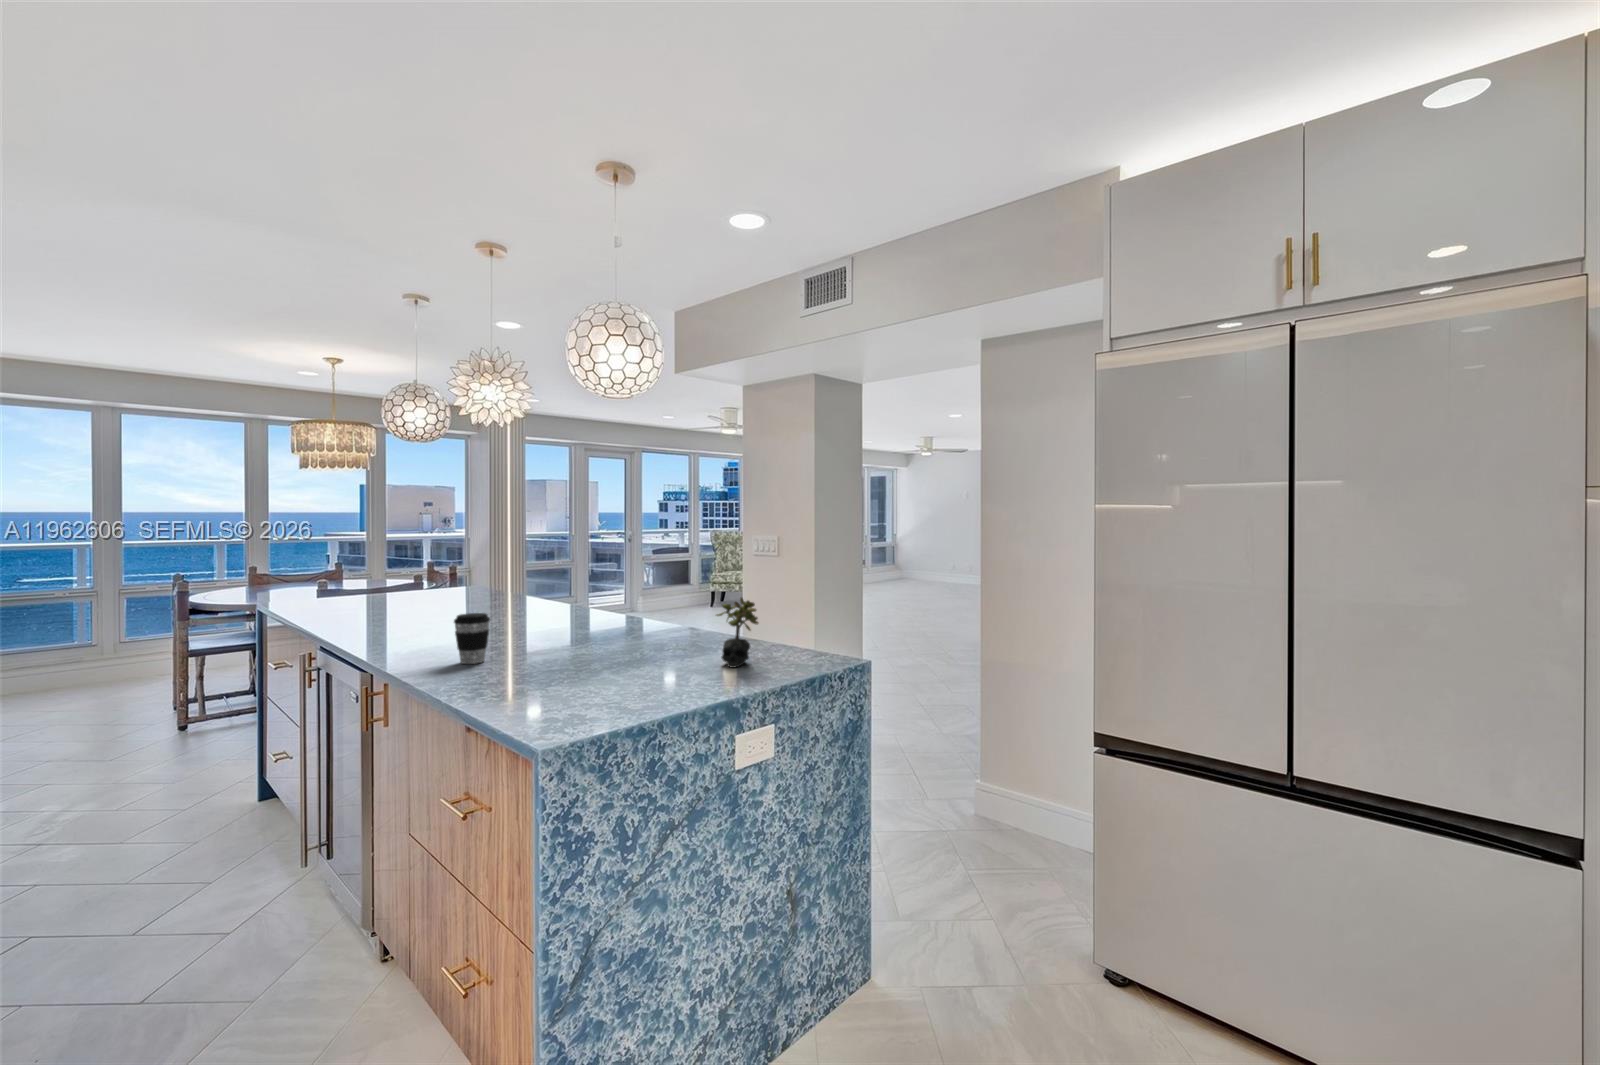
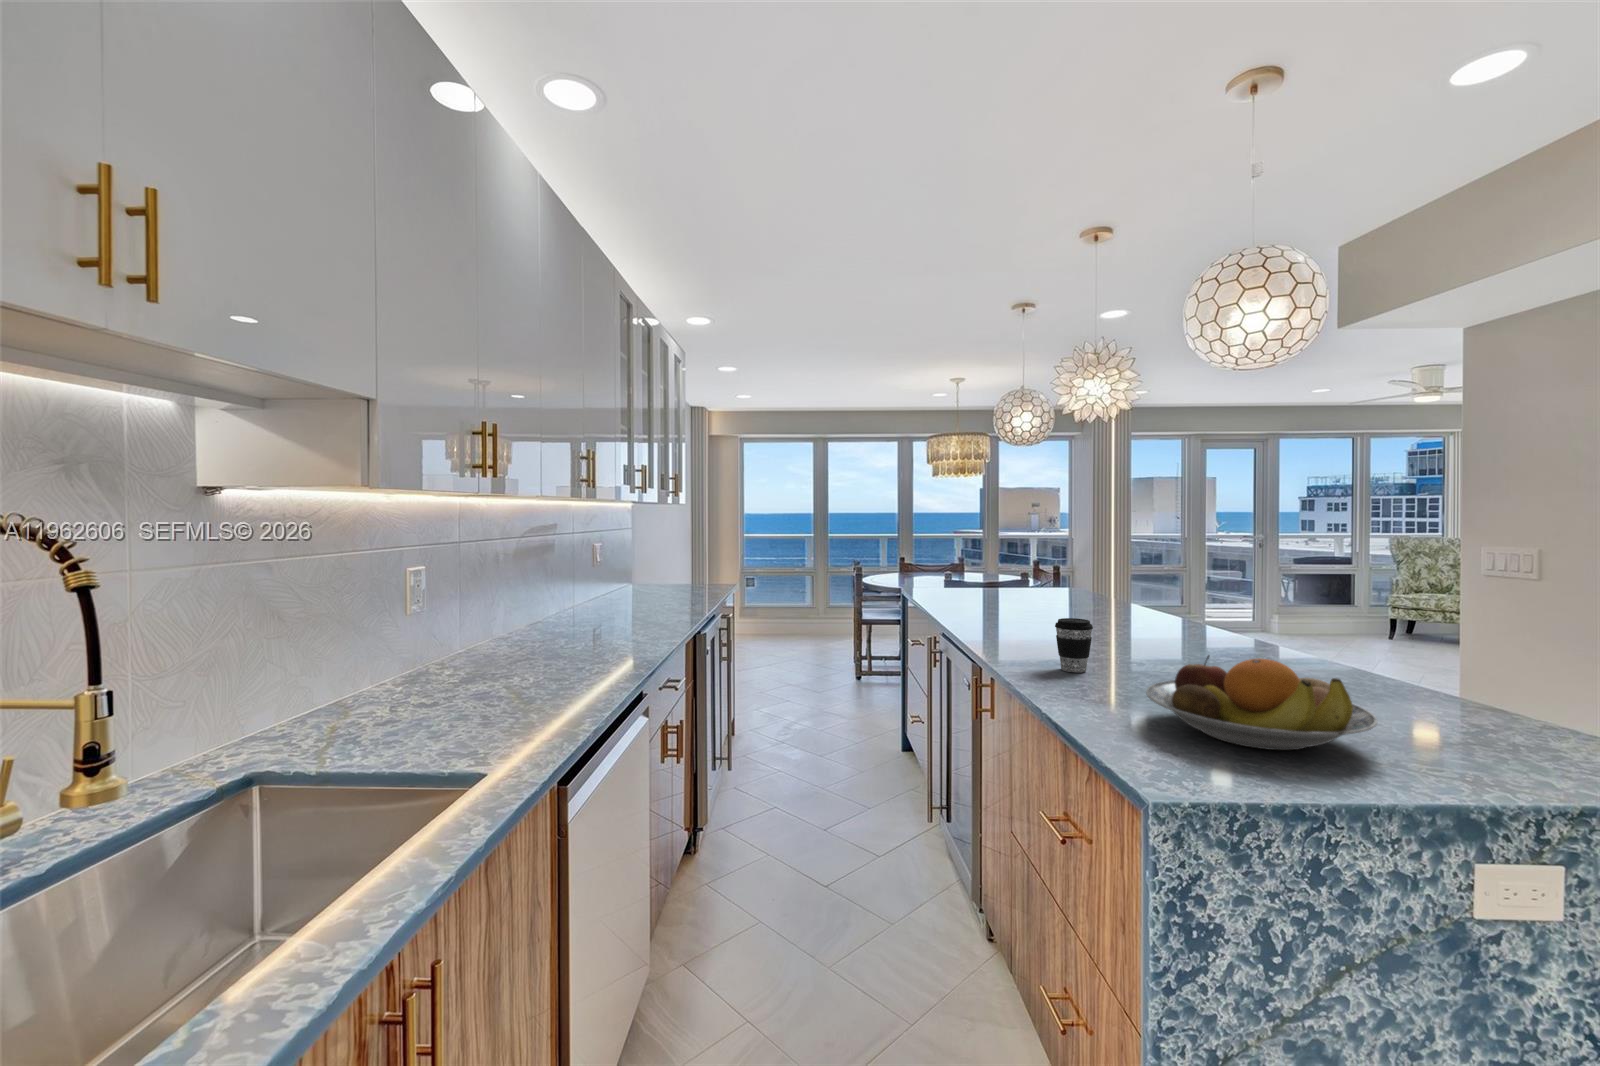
succulent plant: present [717,598,758,668] -> none [1425,638,1520,746]
fruit bowl: none [537,626,688,695] -> present [1146,655,1377,750]

